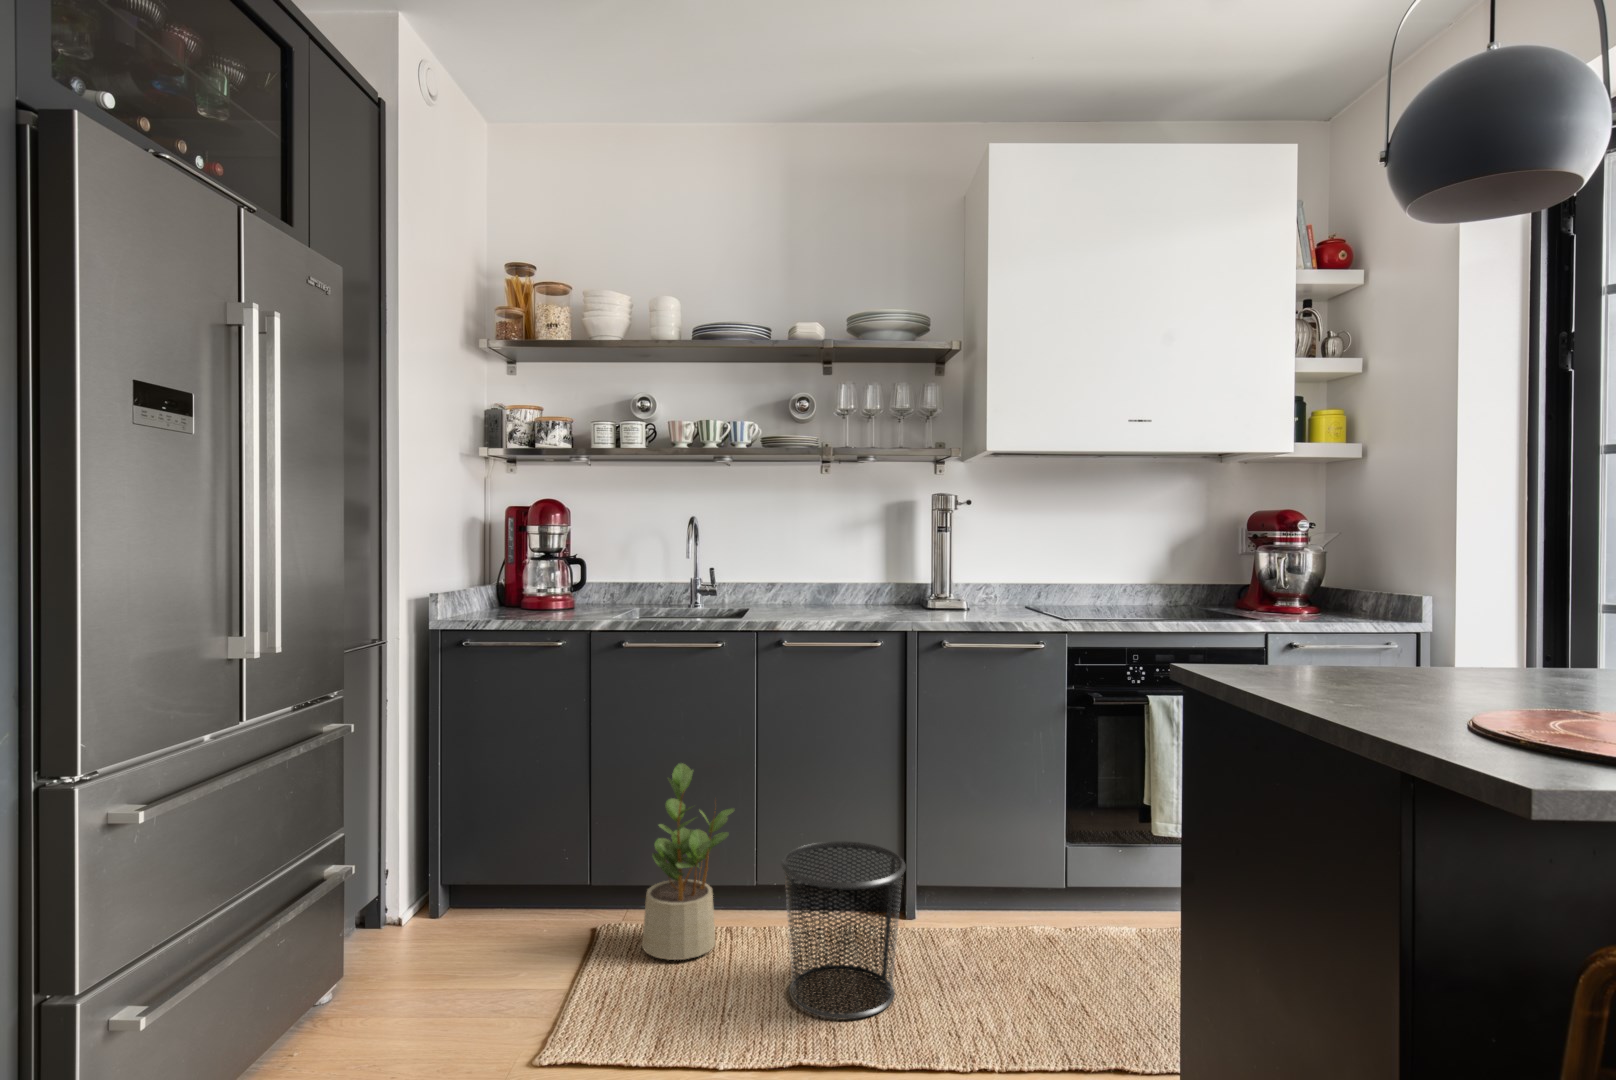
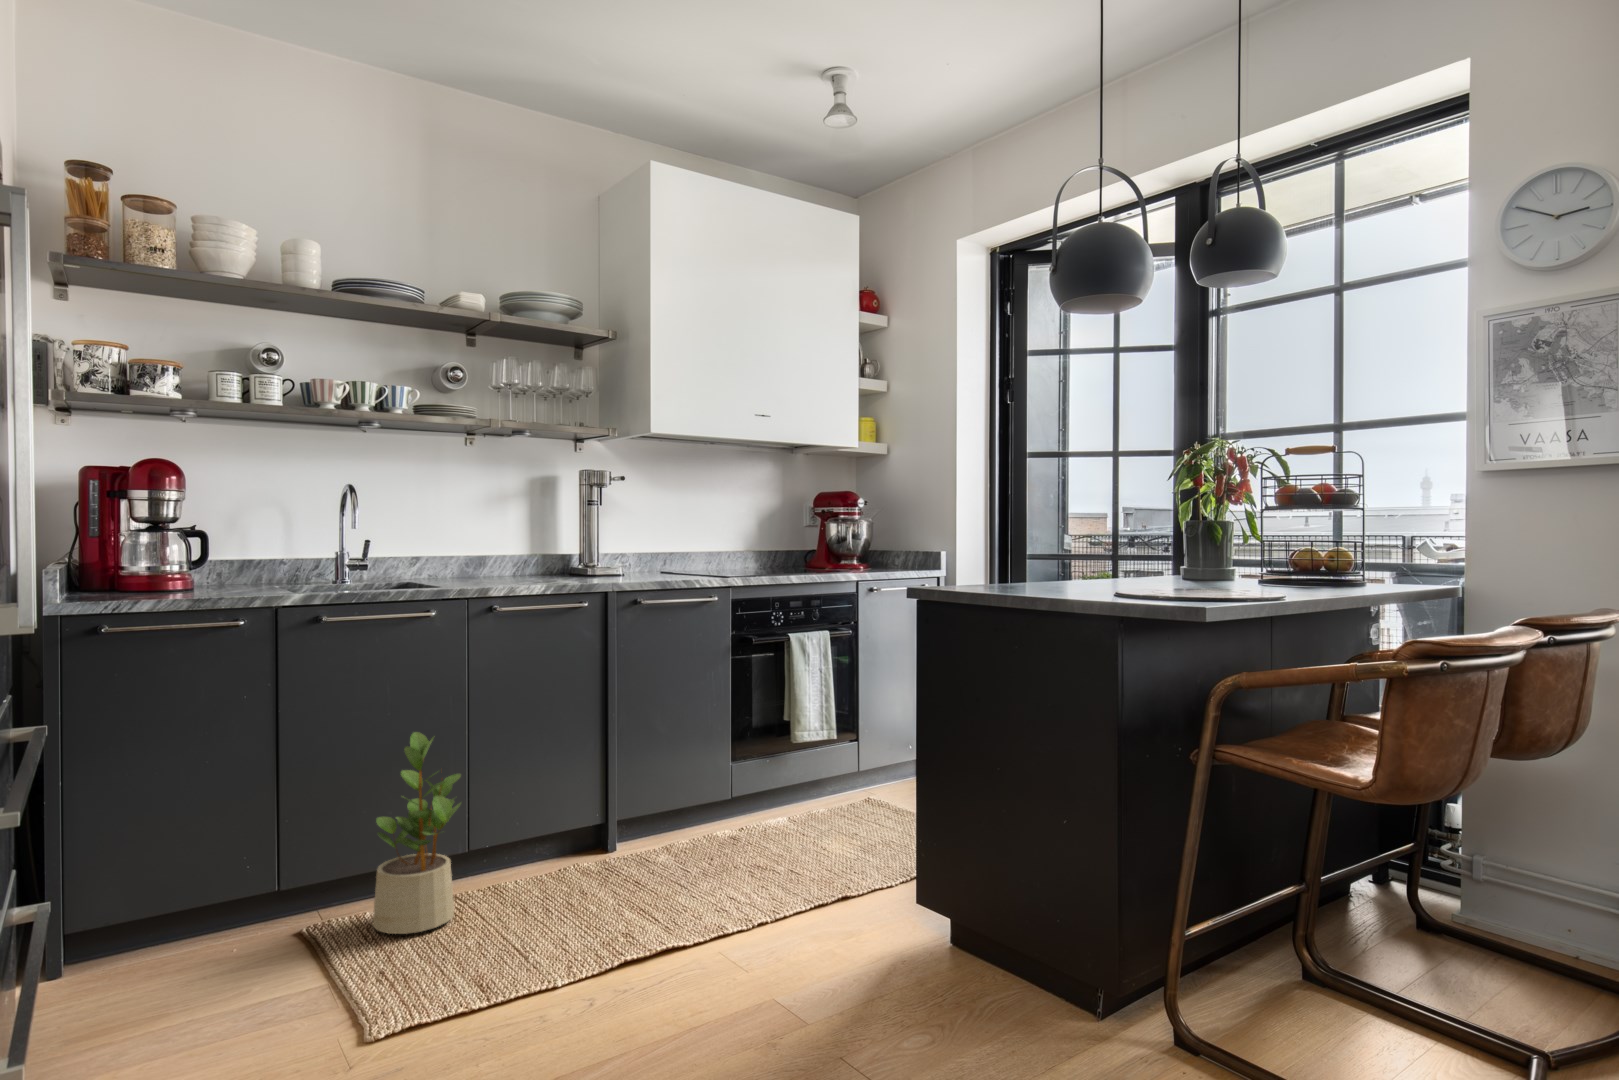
waste bin: present [781,841,906,1019] -> none [551,778,667,931]

